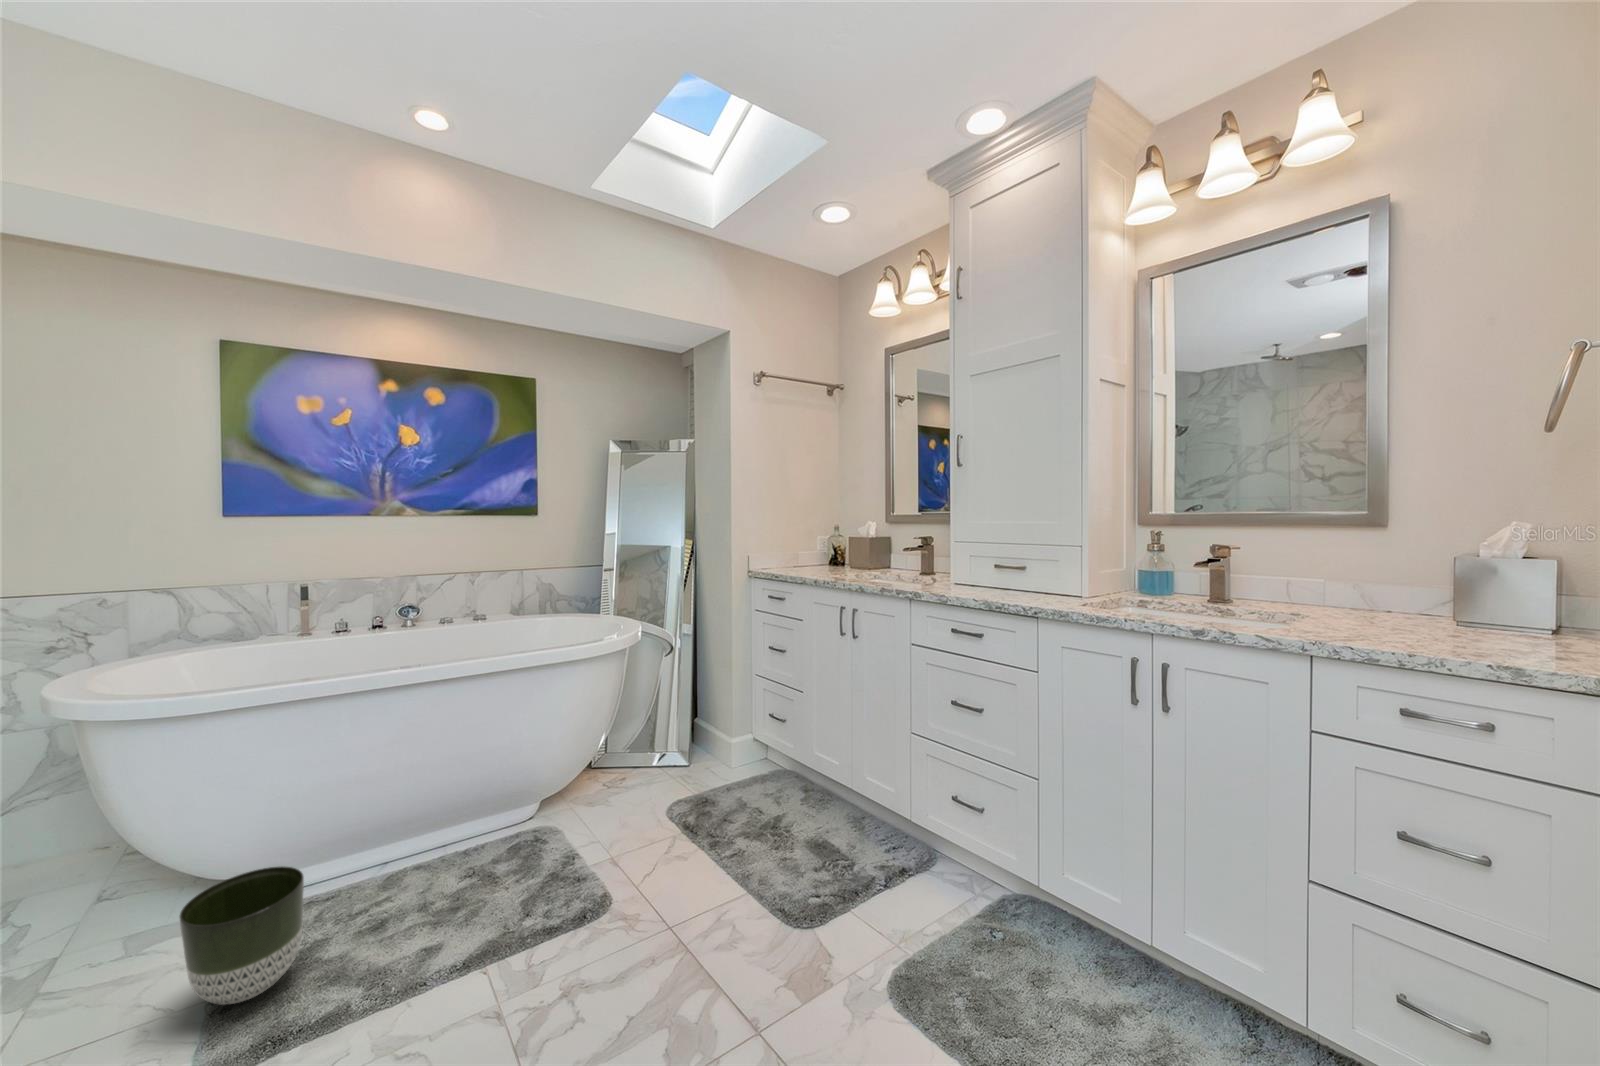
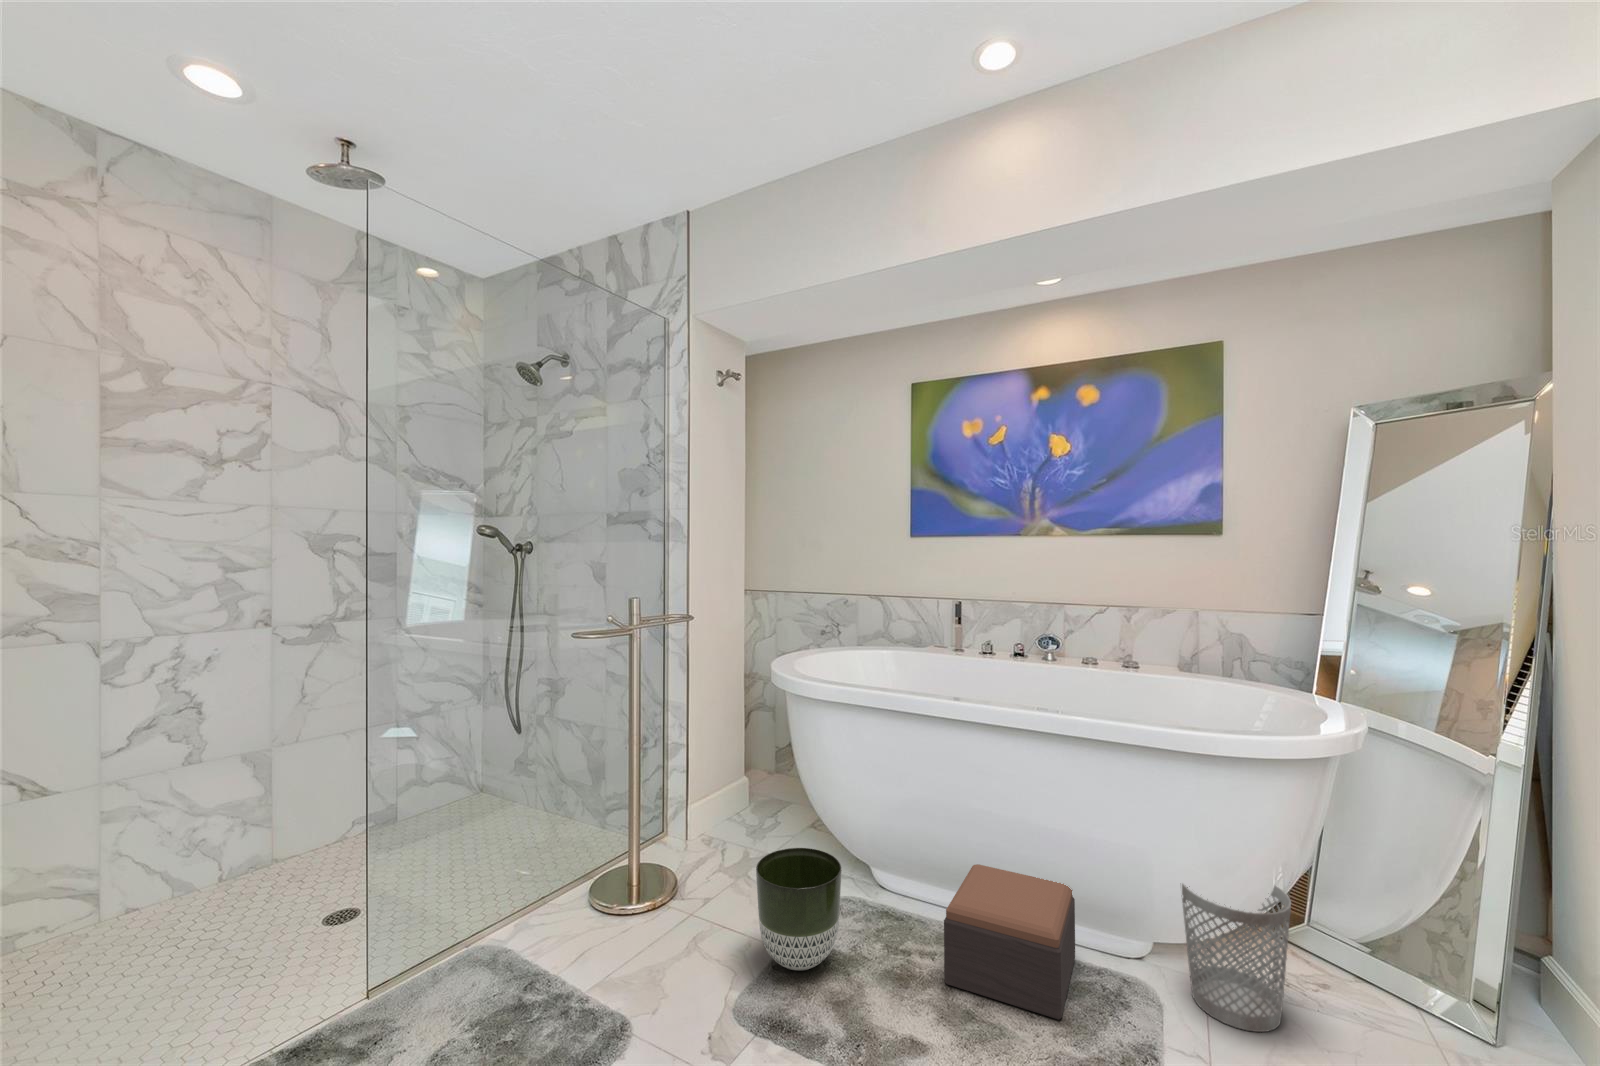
wastebasket: none [564,729,624,820] -> present [1182,884,1291,1032]
footstool: none [404,788,515,908] -> present [944,864,1075,1020]

